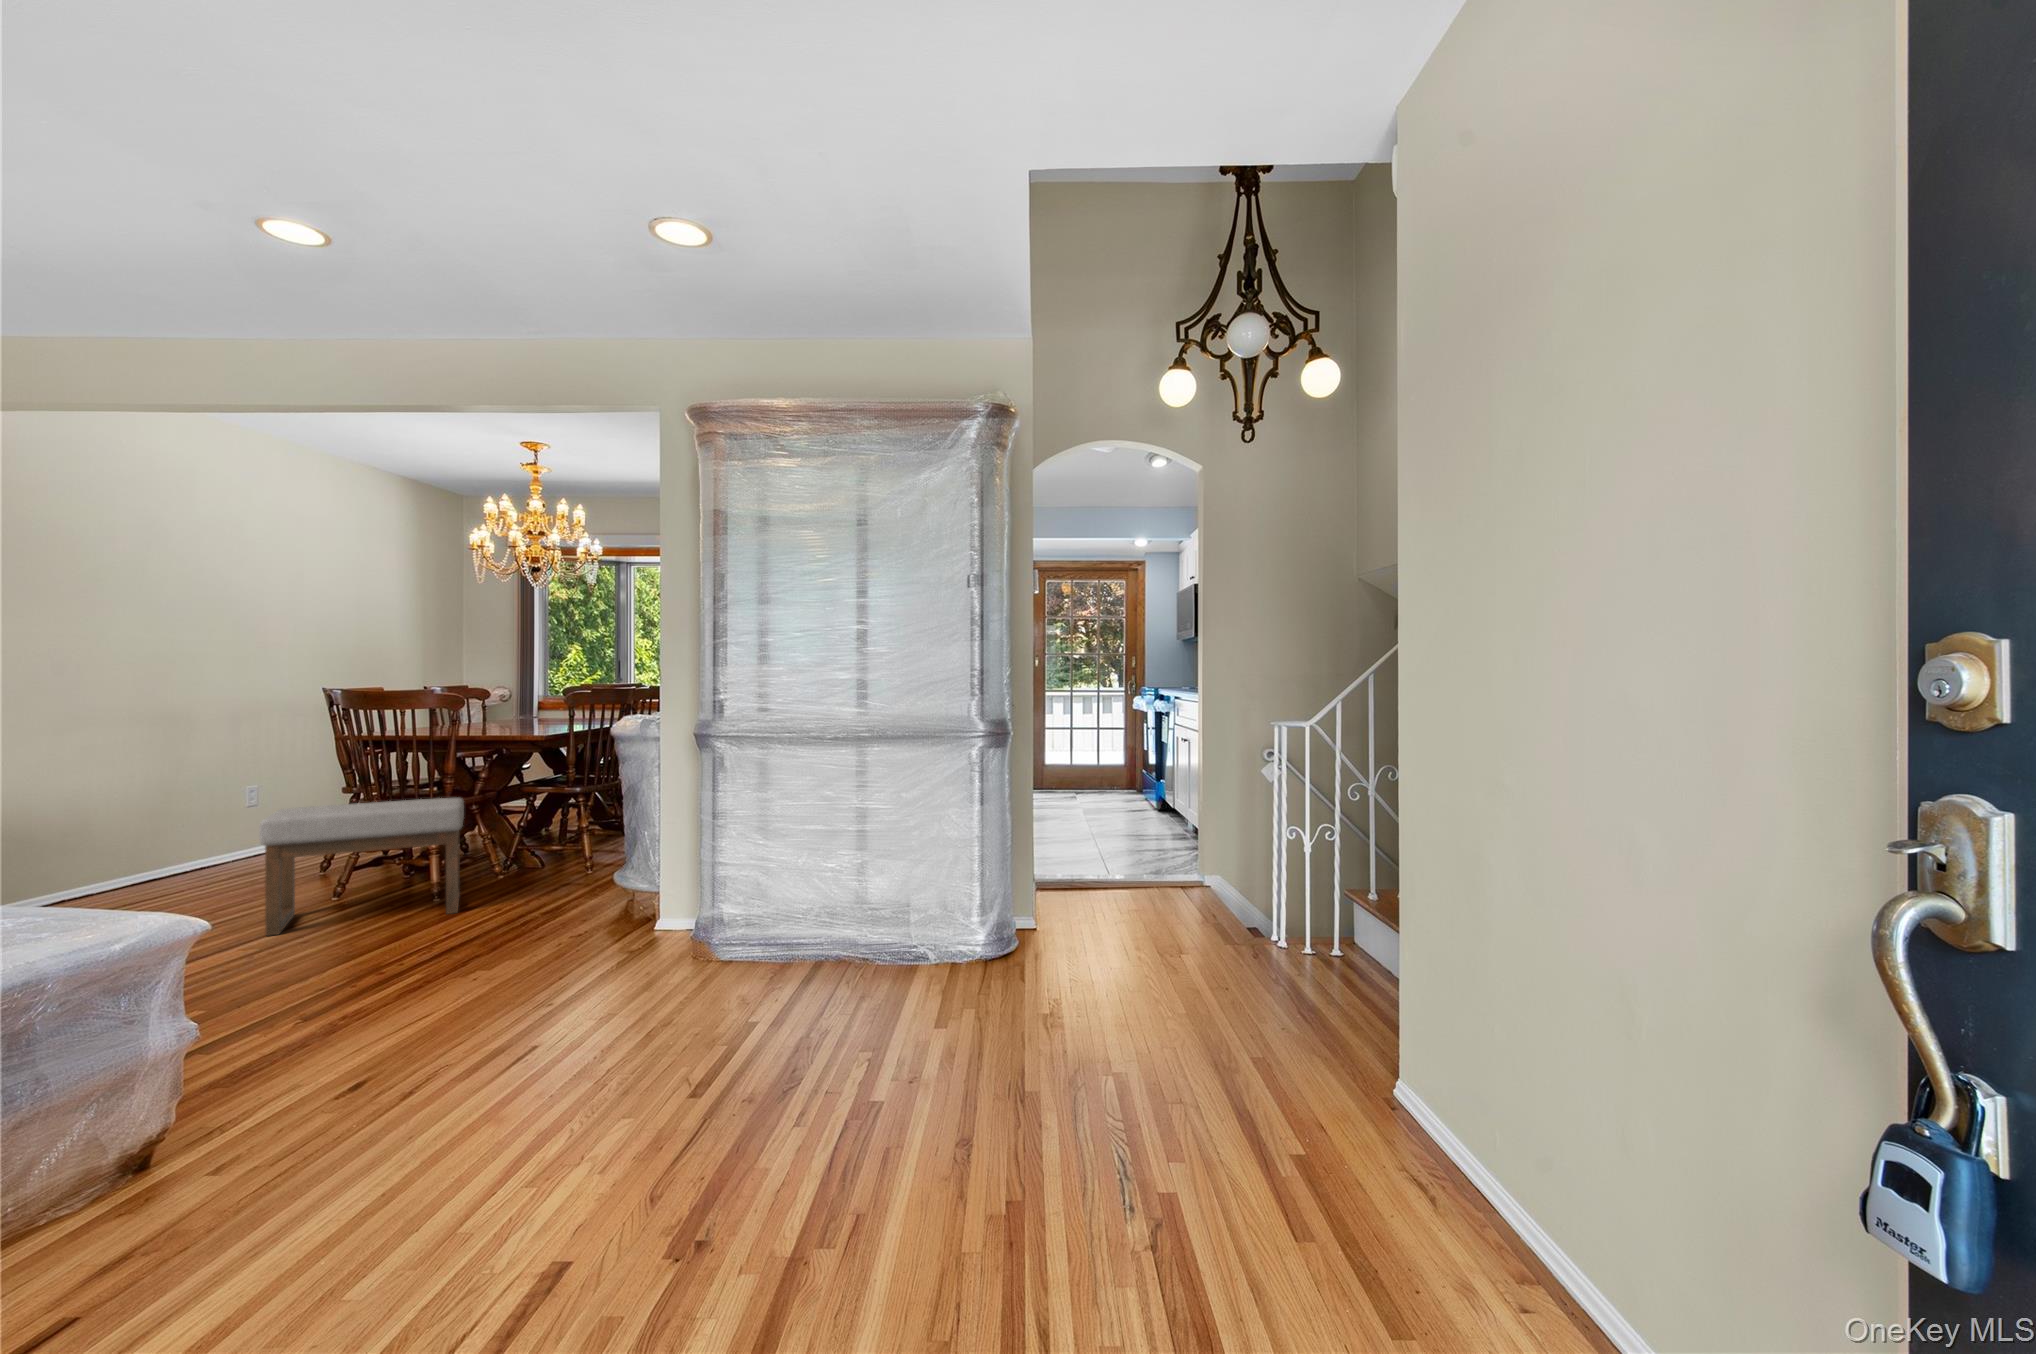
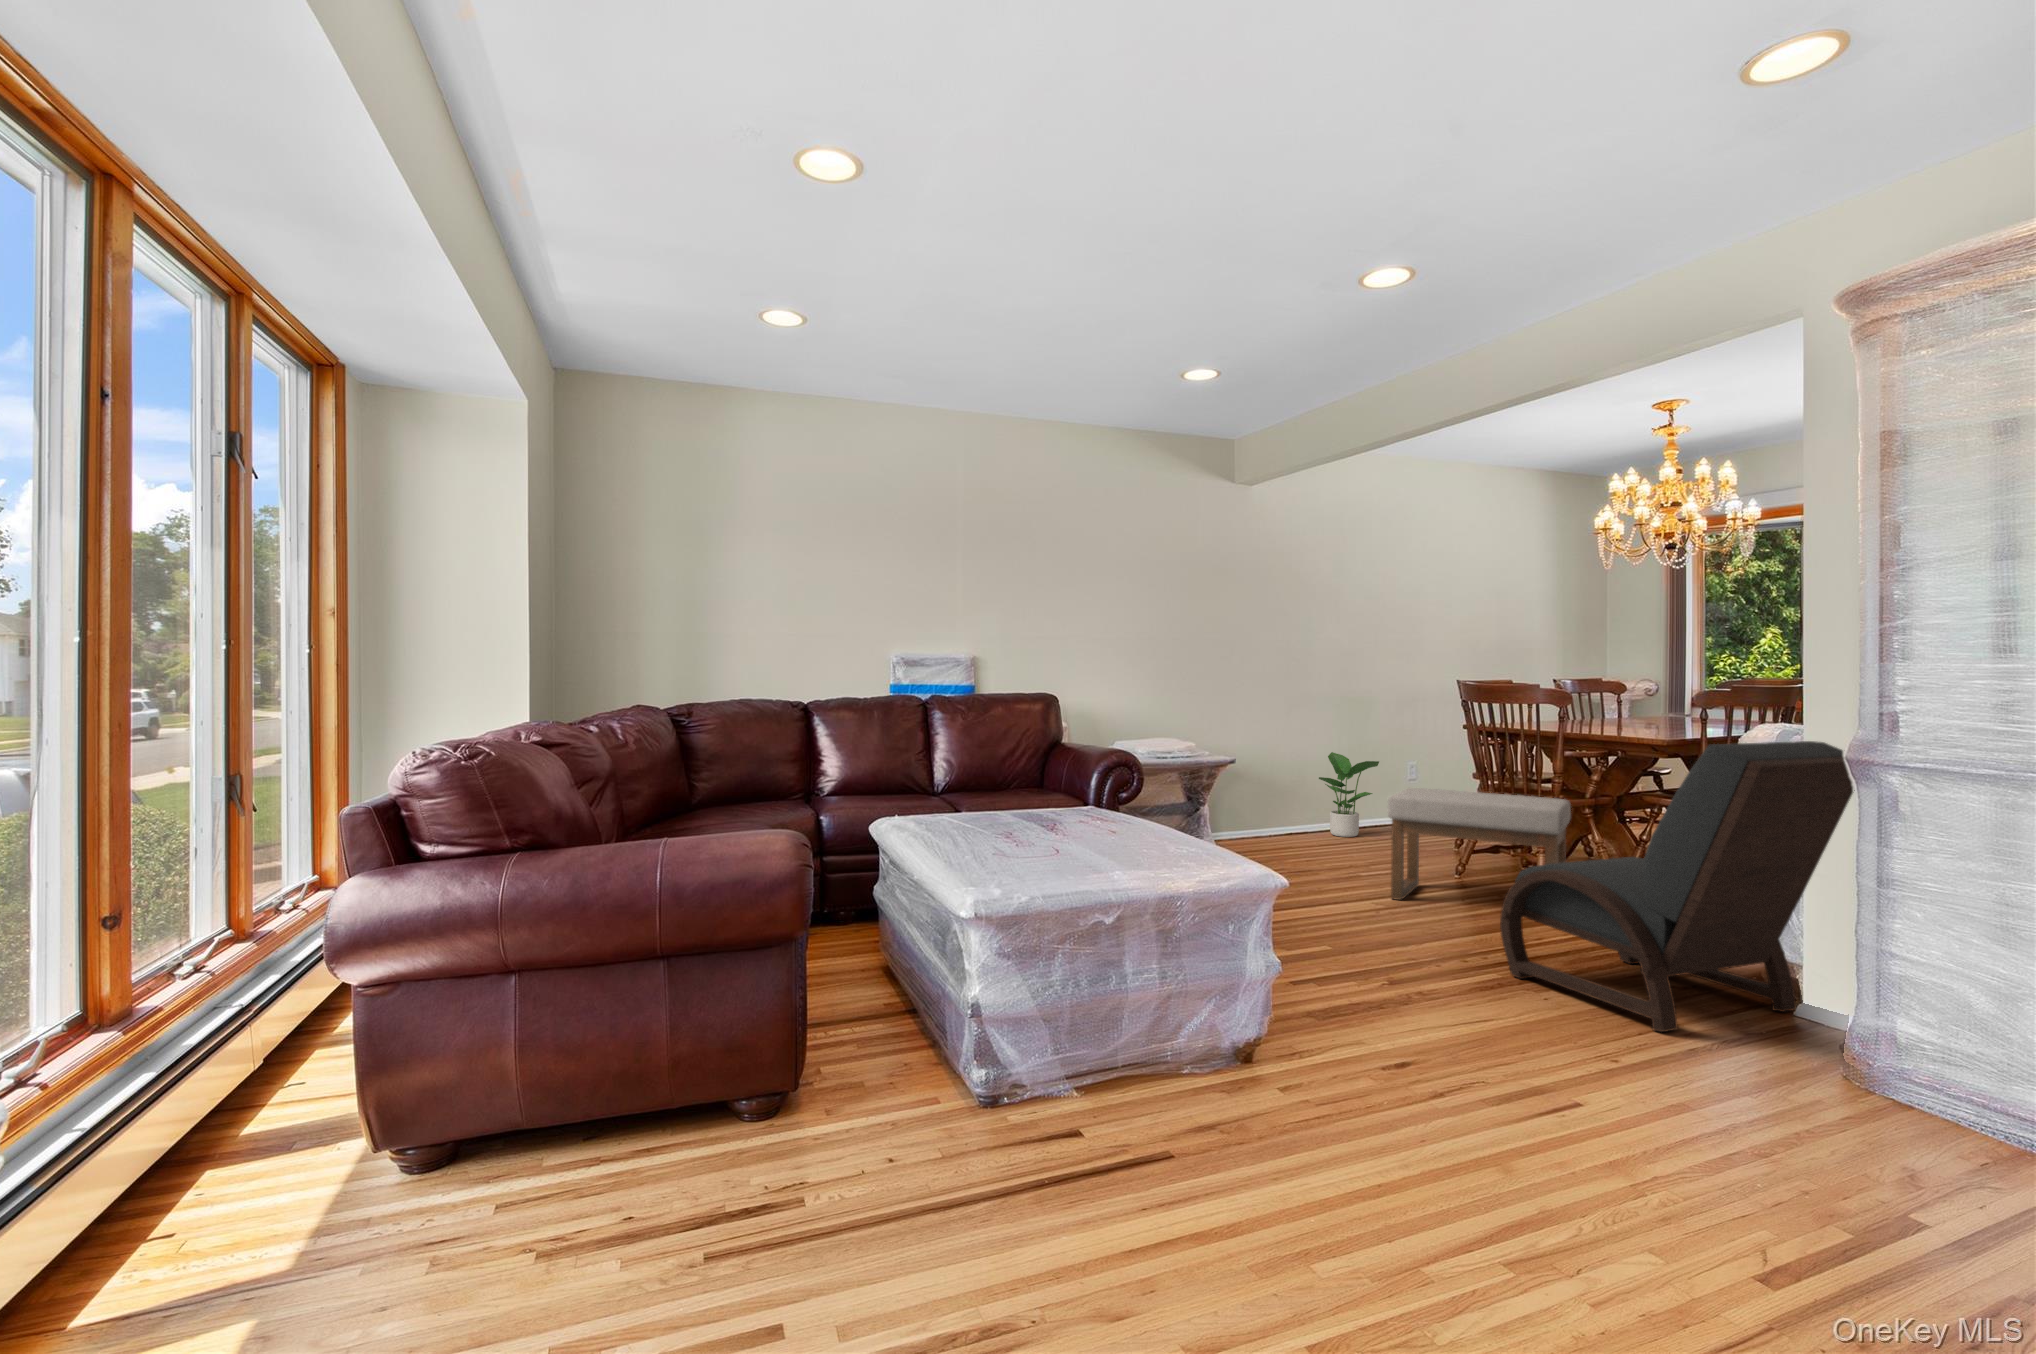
lounge chair: none [422,725,699,972] -> present [1500,741,1855,1032]
potted plant: none [120,784,217,887] -> present [1319,752,1379,837]

